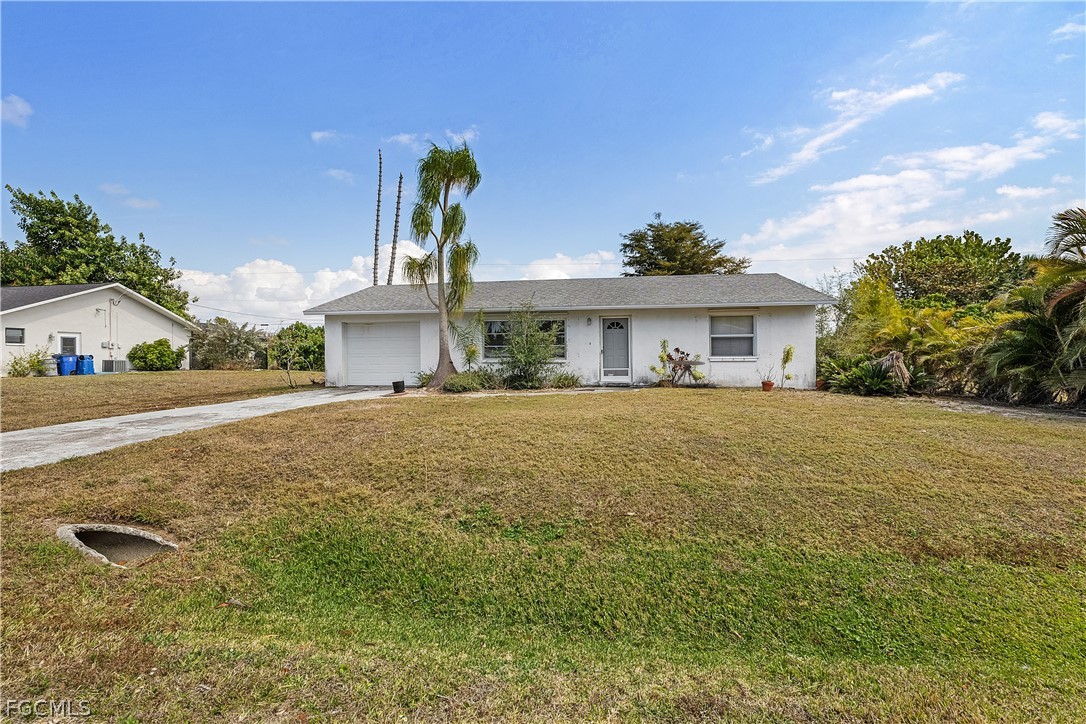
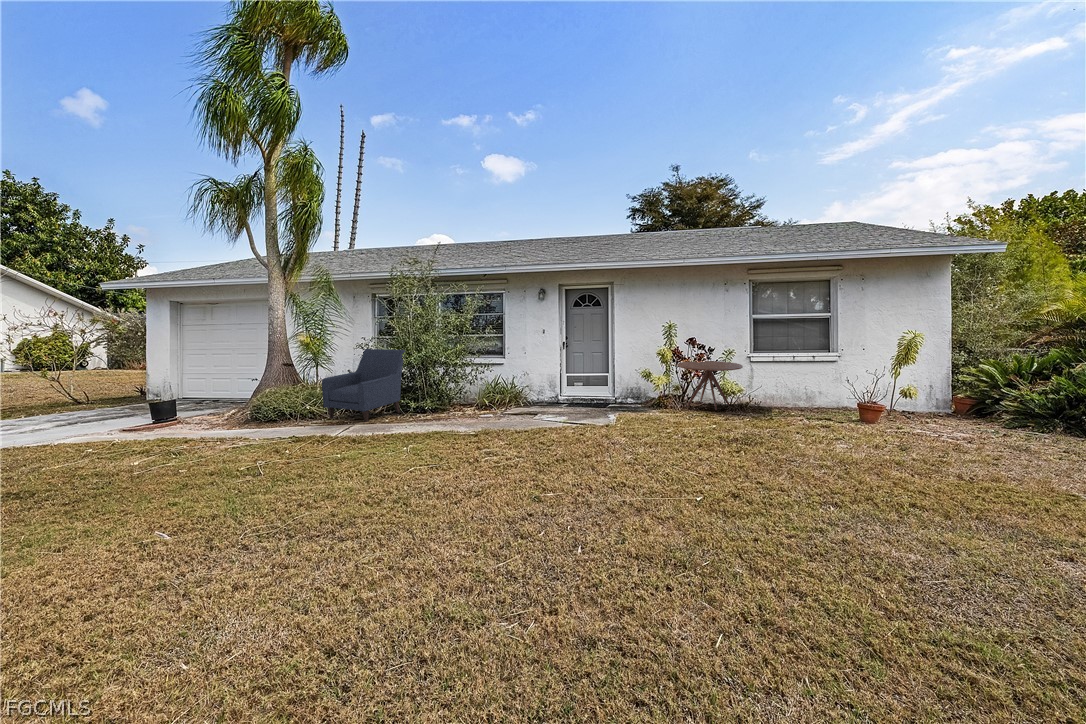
chair: none [481,353,522,392] -> present [322,349,405,422]

